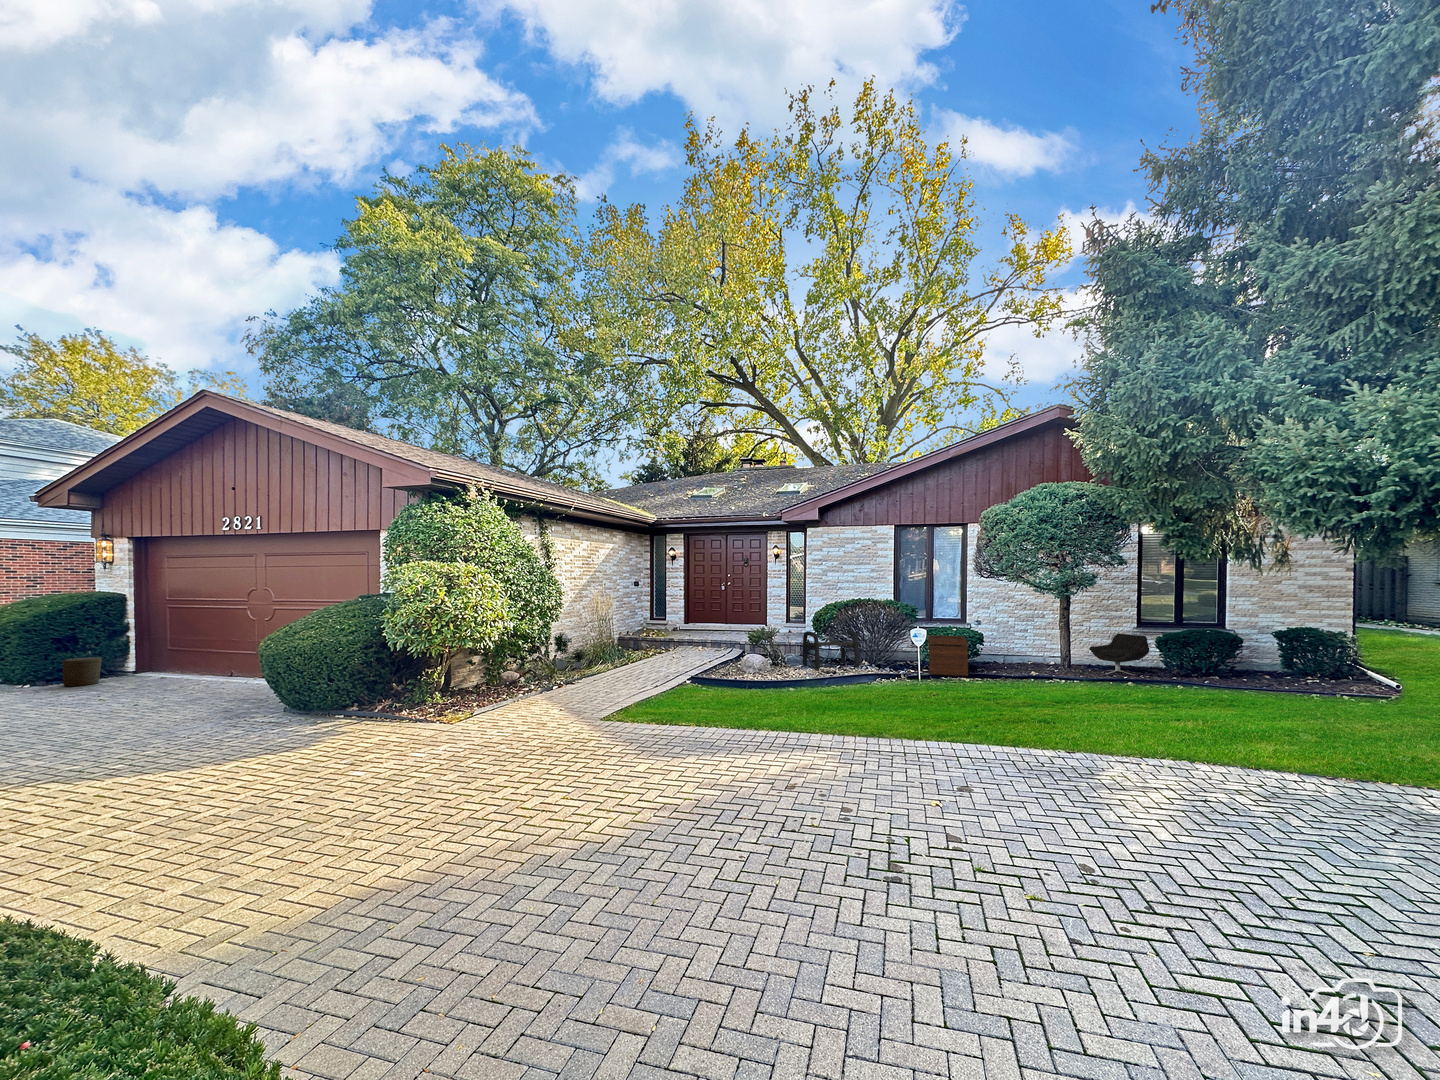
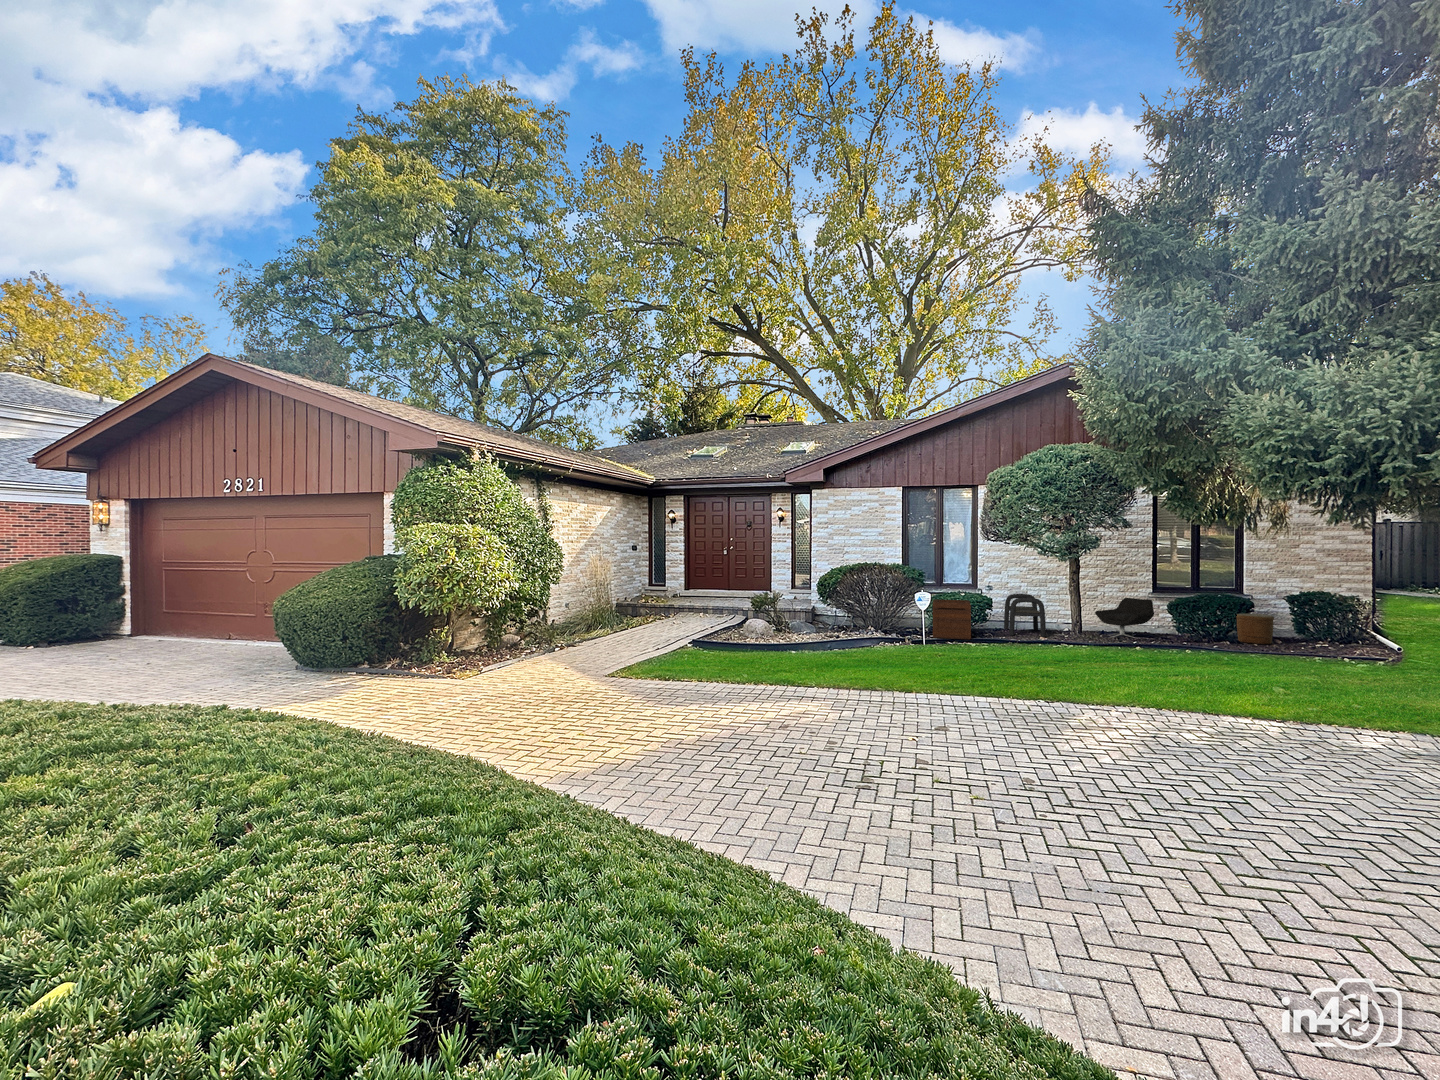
bench: present [803,630,859,670] -> present [1004,594,1046,637]
potted plant: present [554,633,585,670] -> none [553,596,588,634]
woven basket: present [62,657,102,686] -> present [1236,614,1274,644]

